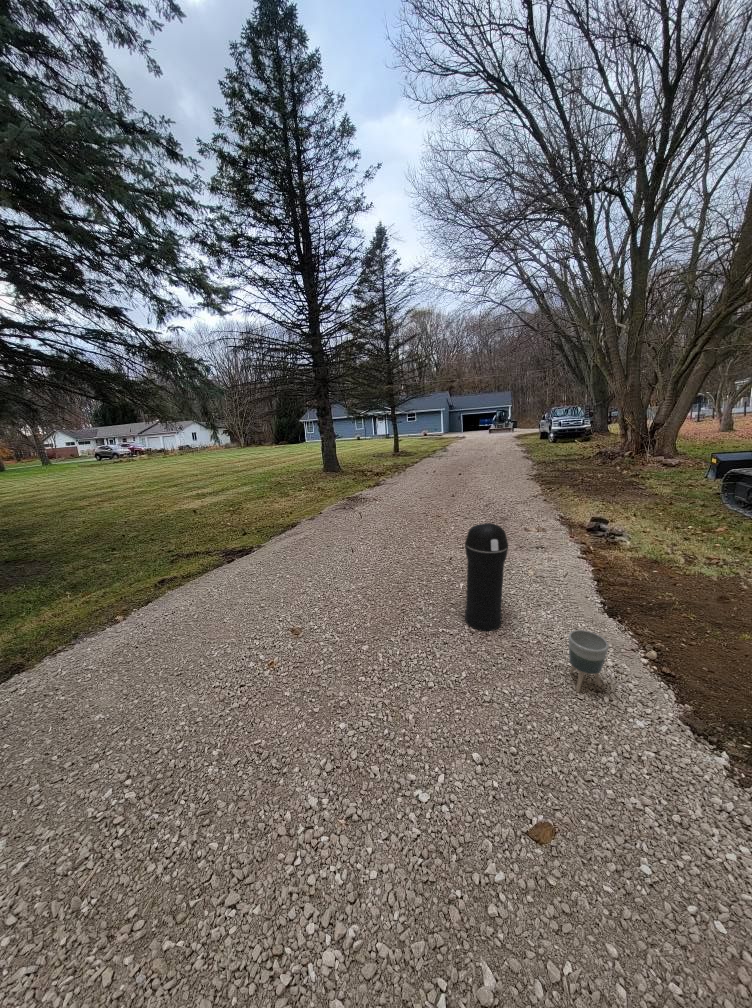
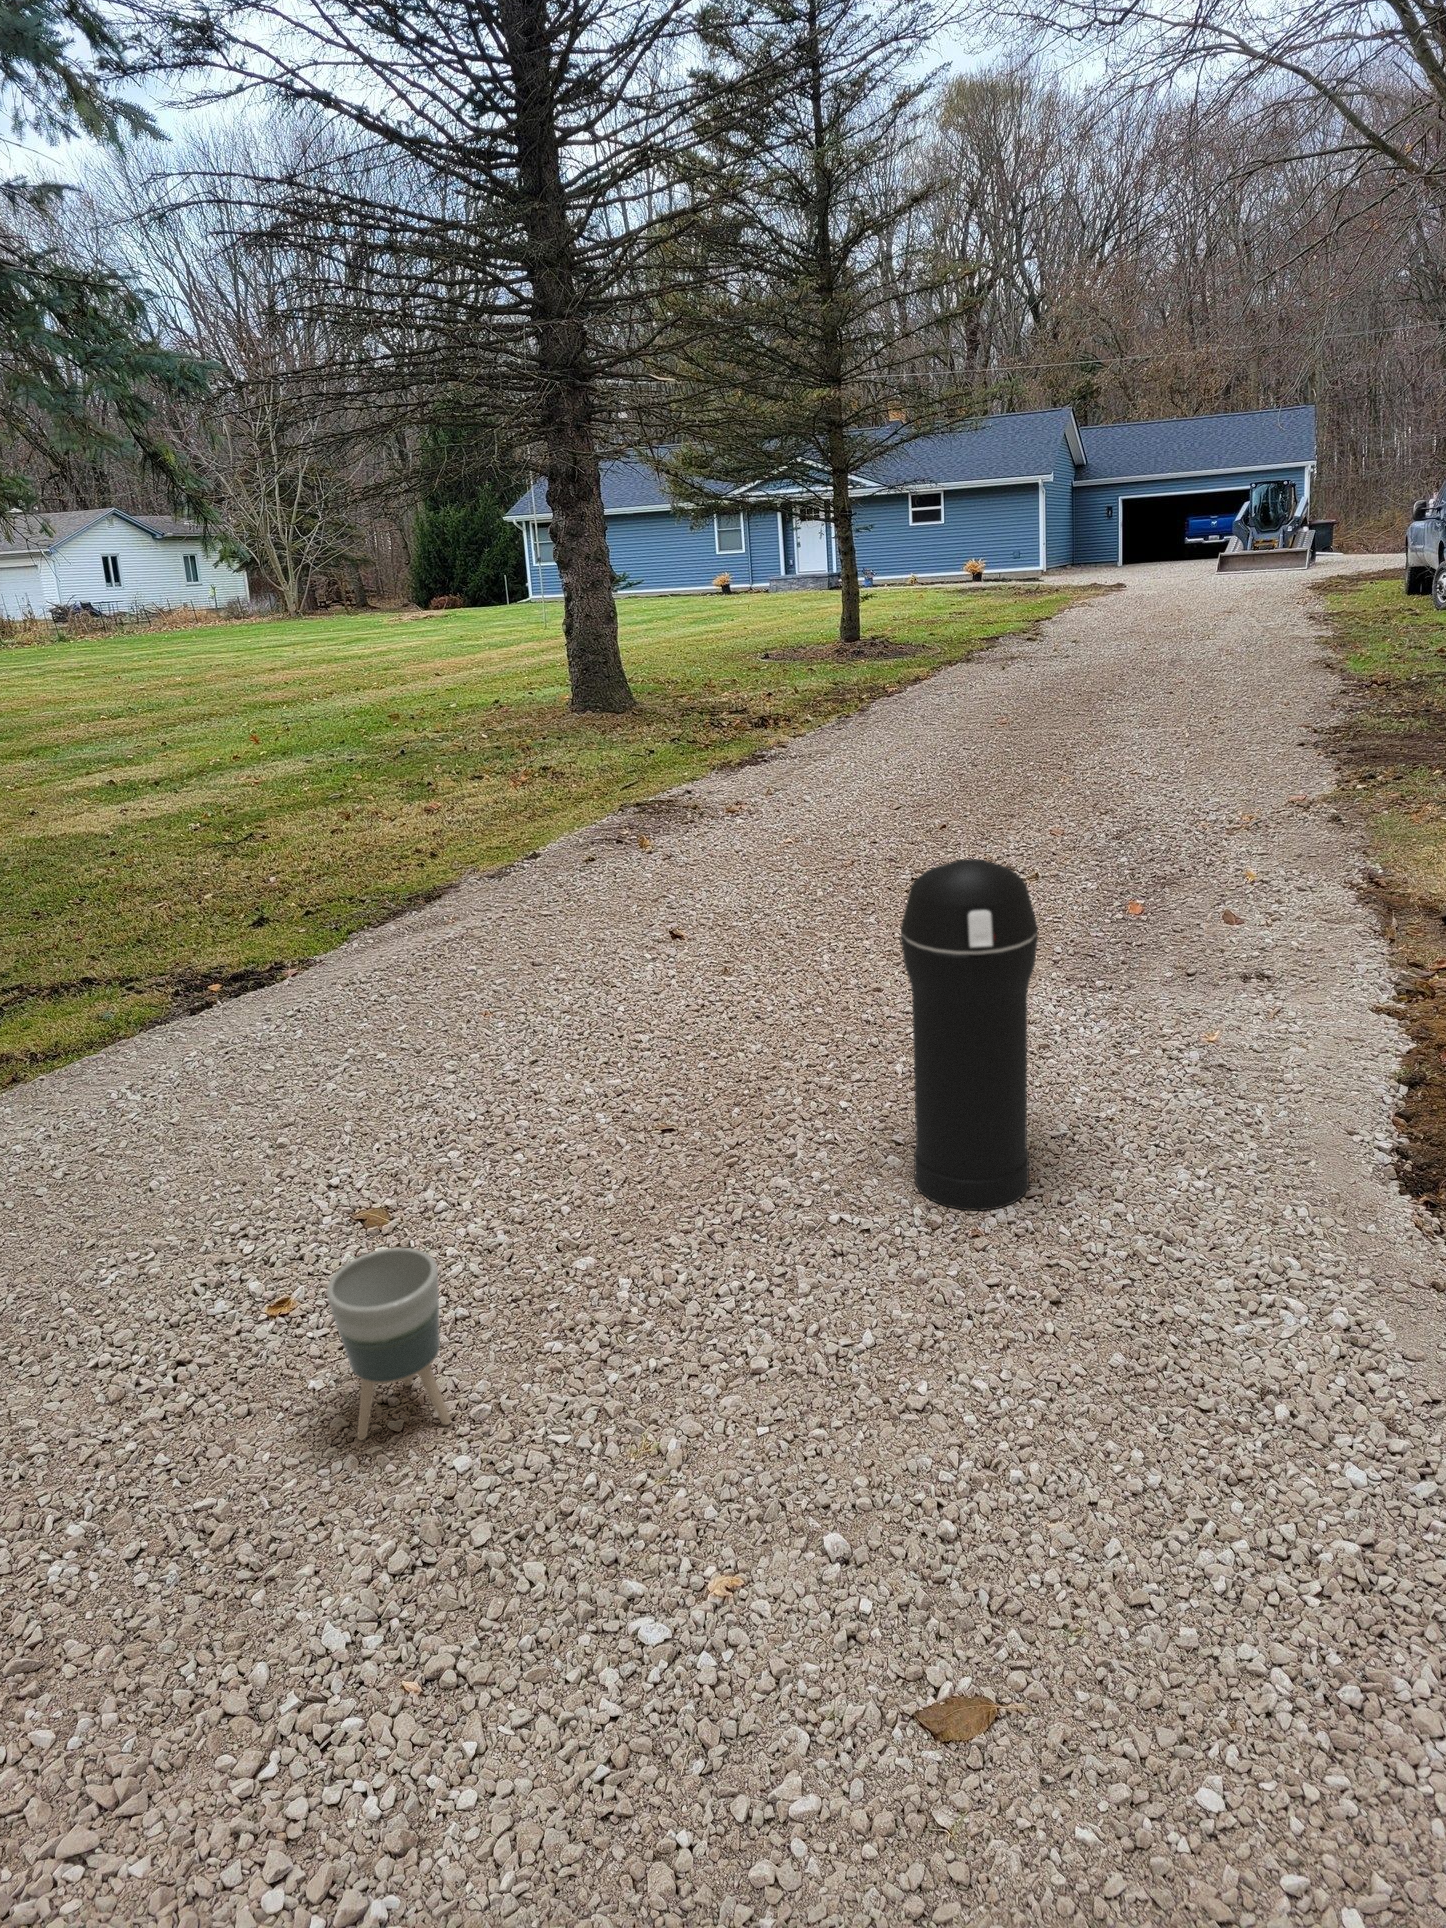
planter: present [569,630,608,693] -> present [327,1248,451,1440]

